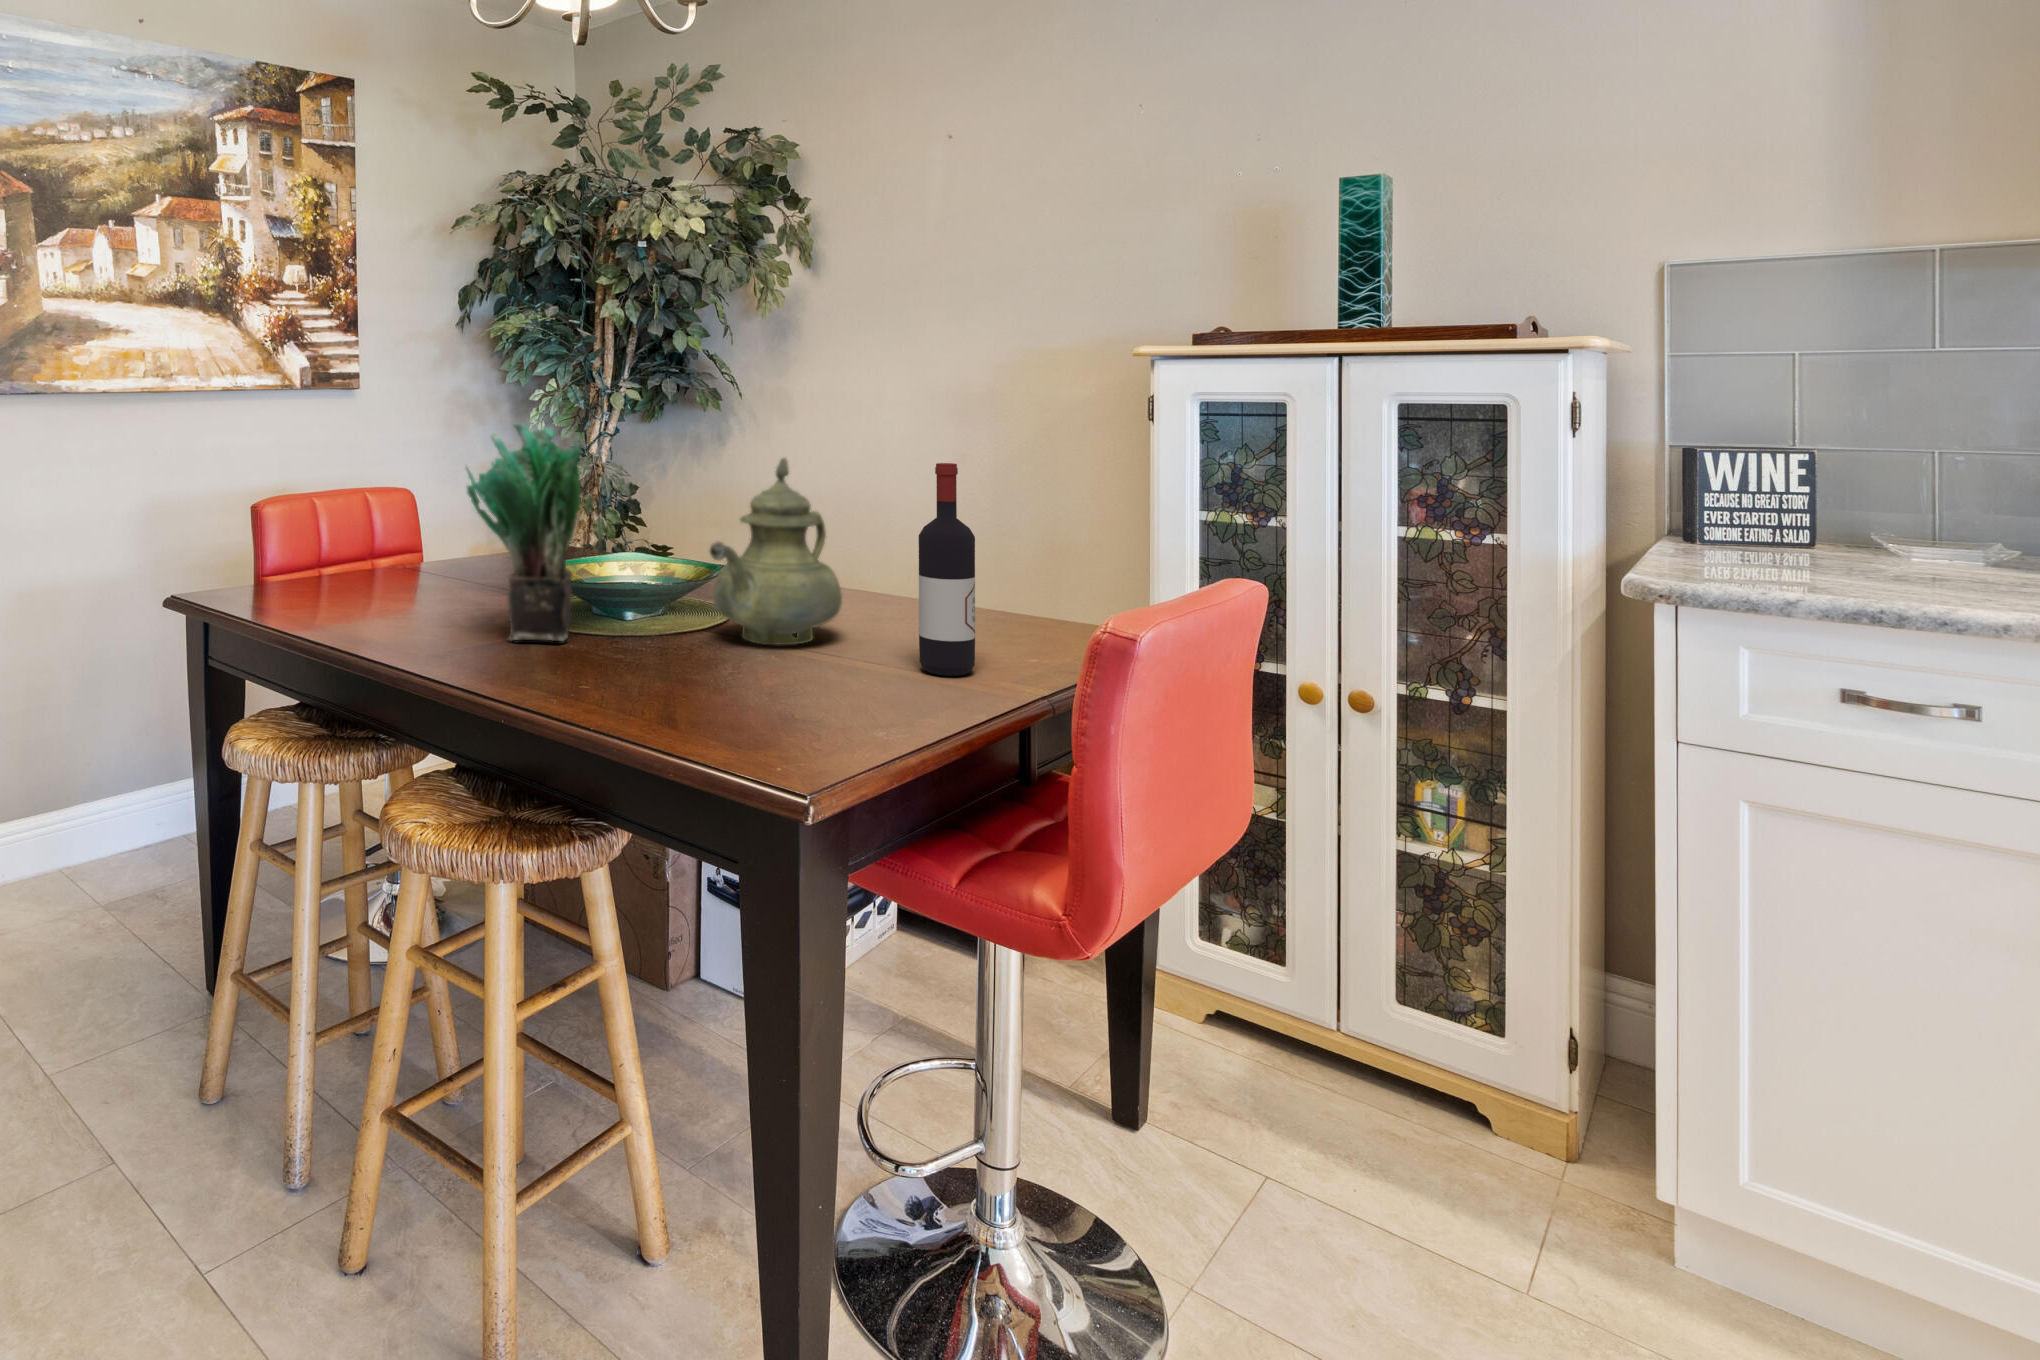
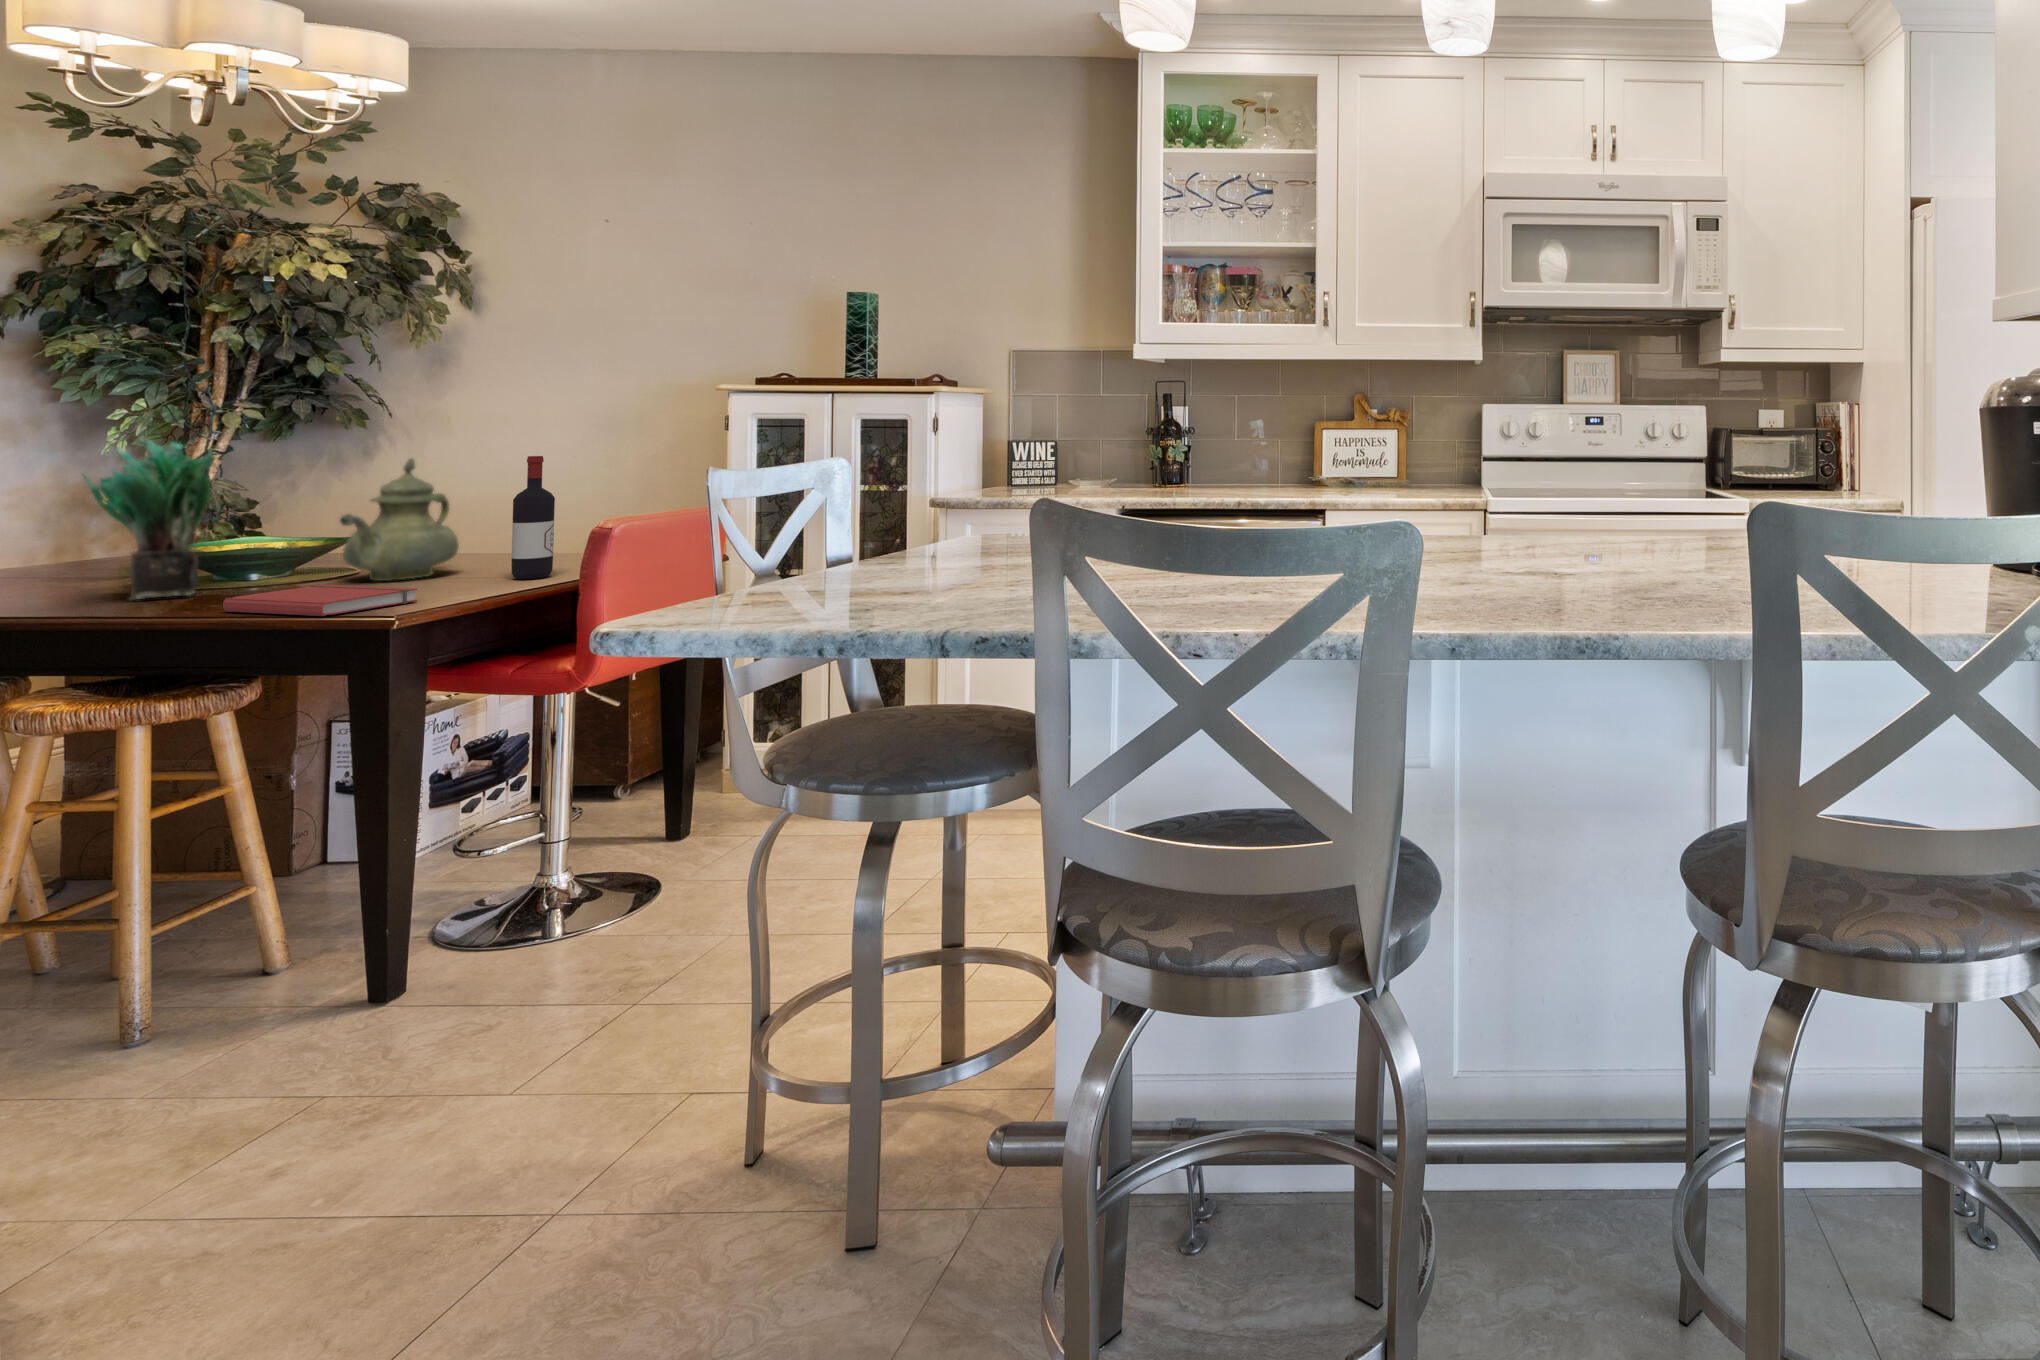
book: none [586,655,813,739] -> present [223,584,417,616]

